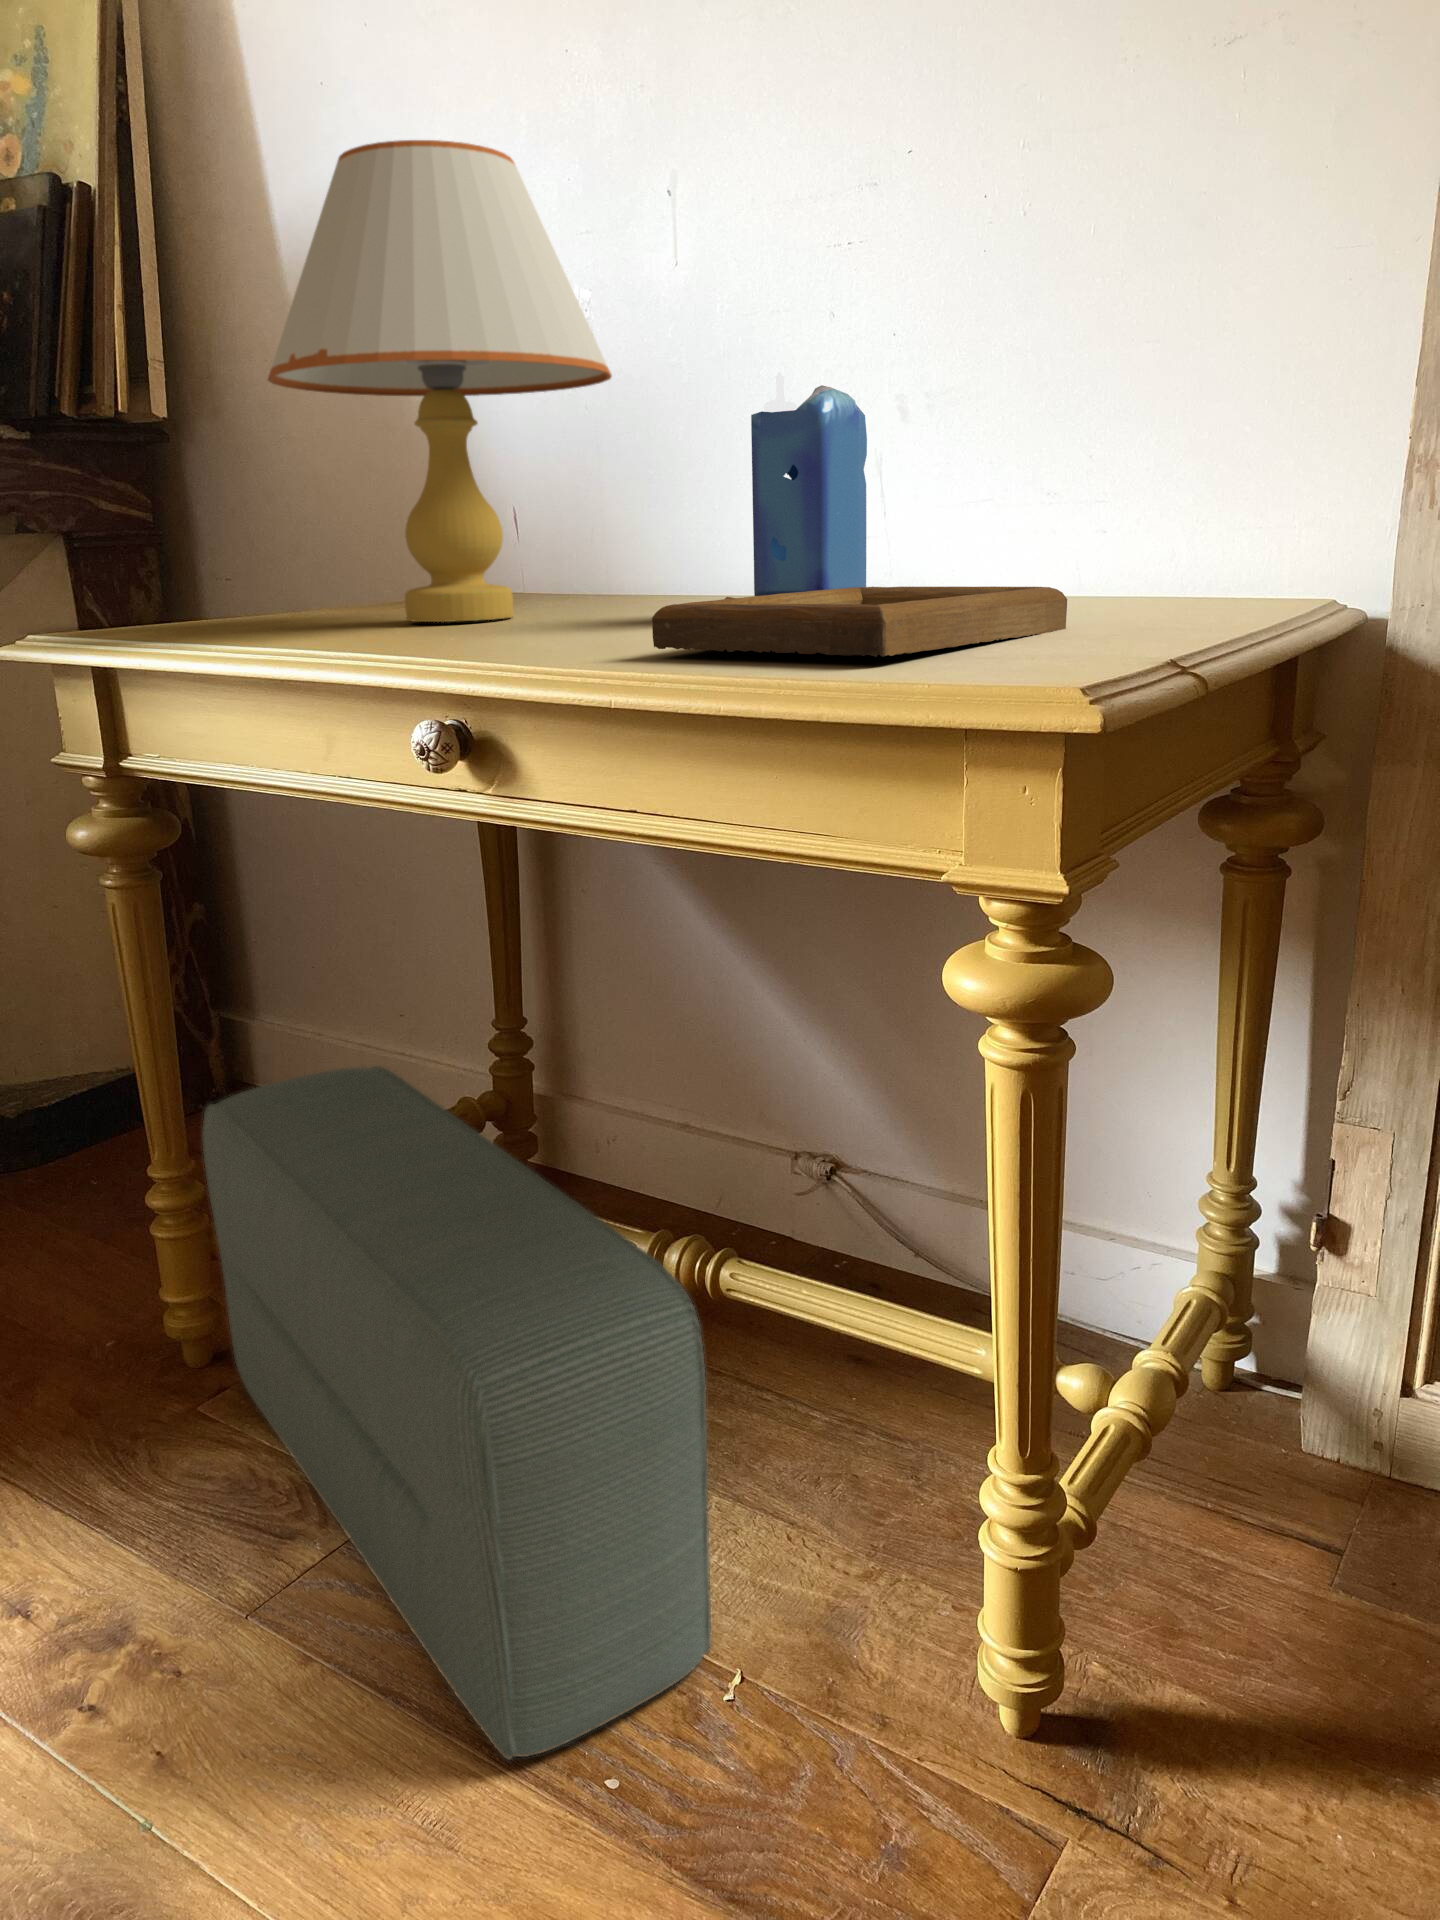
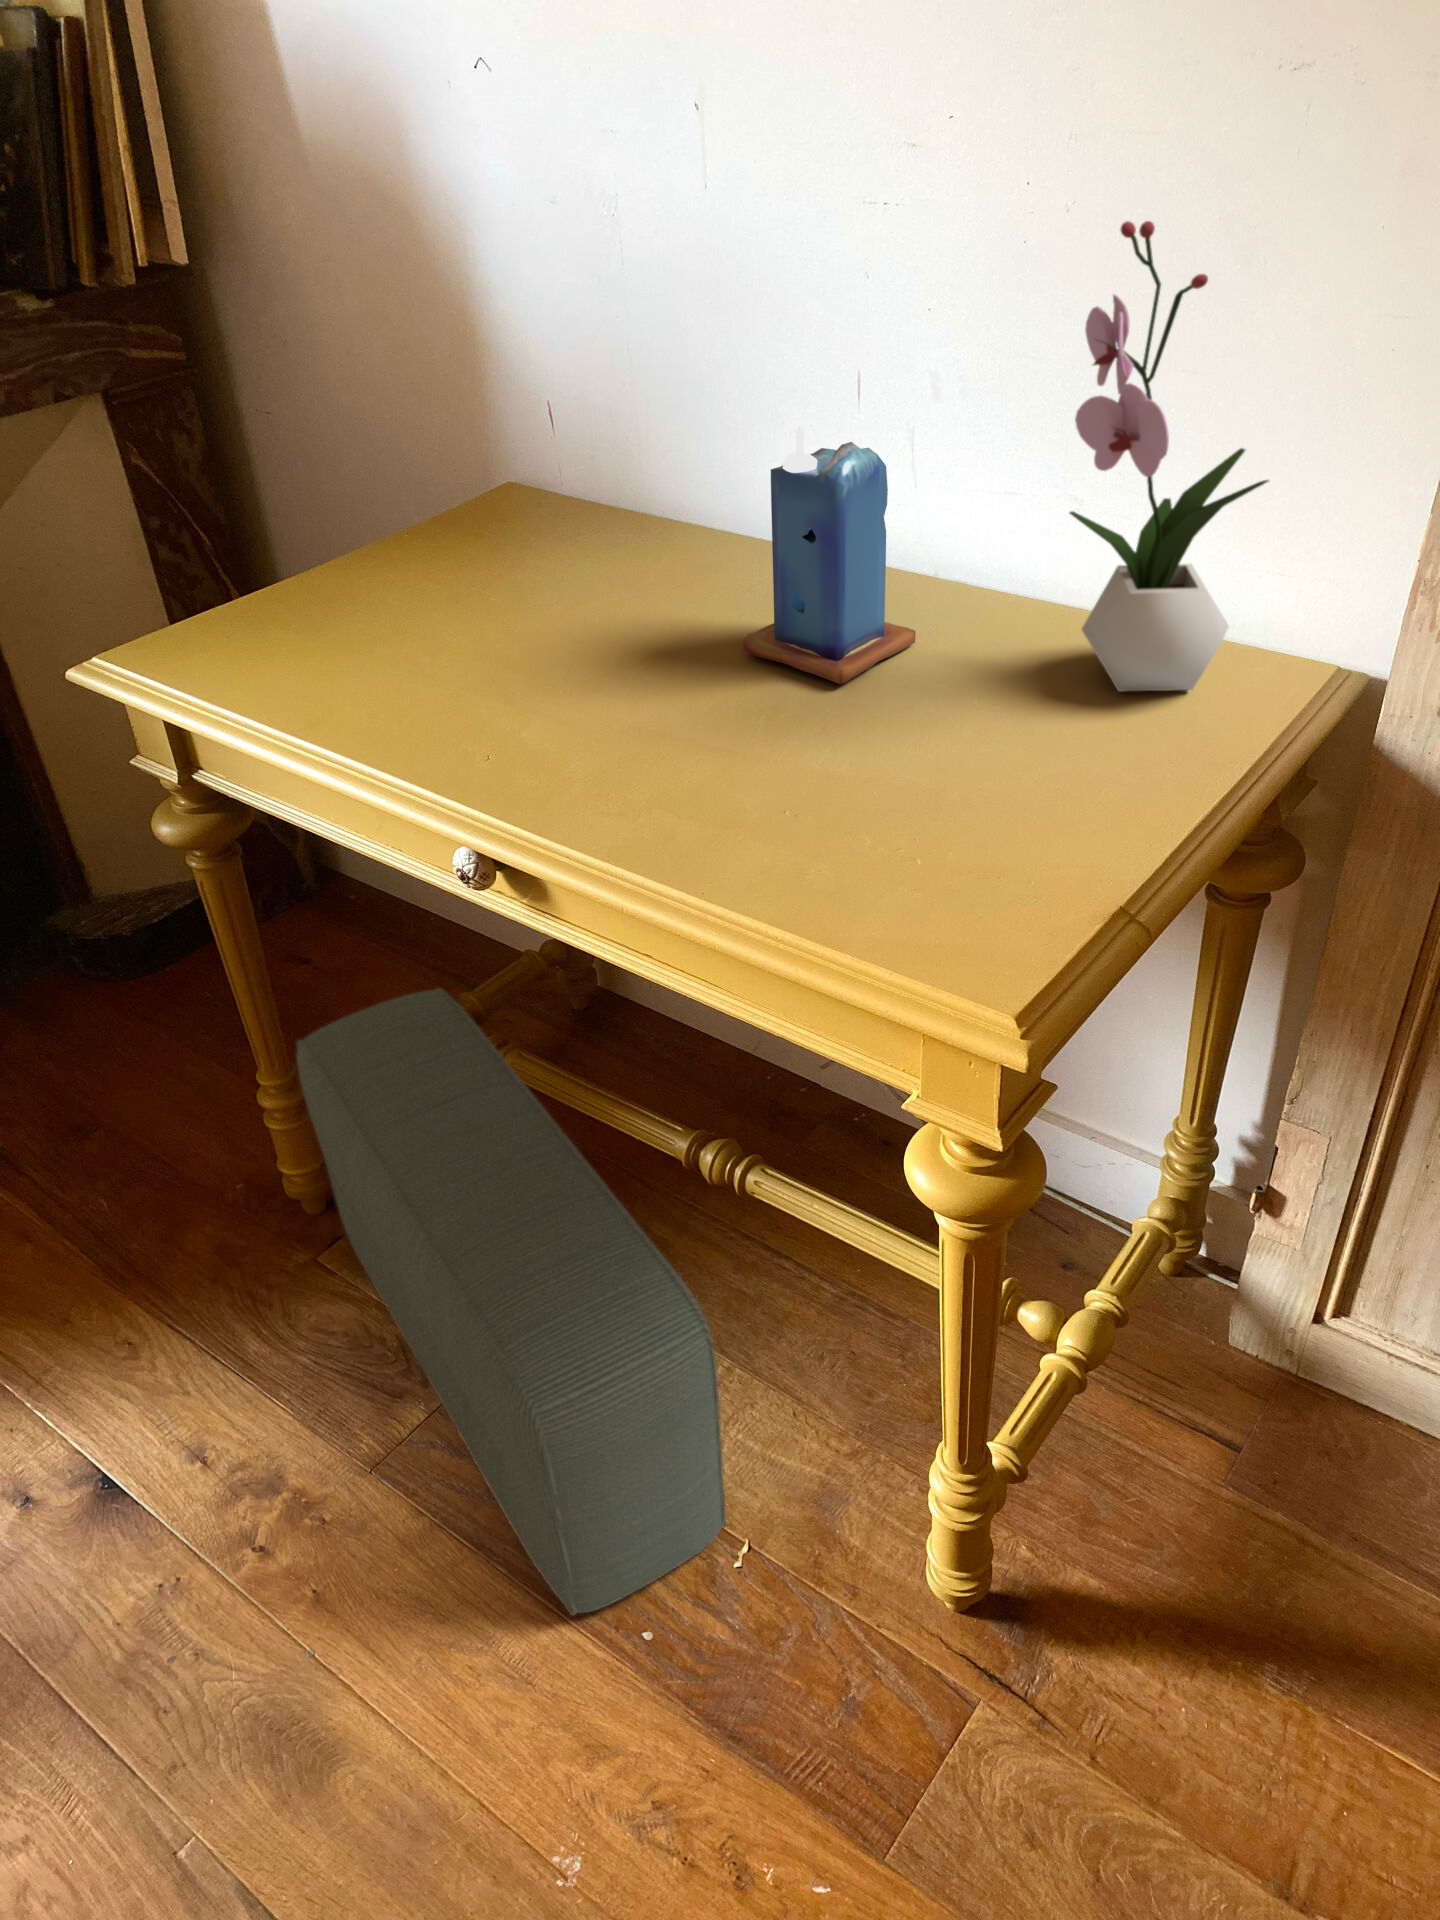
table lamp: present [268,140,612,622] -> none [286,141,634,625]
flower arrangement: none [1049,147,1251,605] -> present [1070,221,1269,692]
picture frame: present [652,586,1067,657] -> none [662,685,1057,916]

